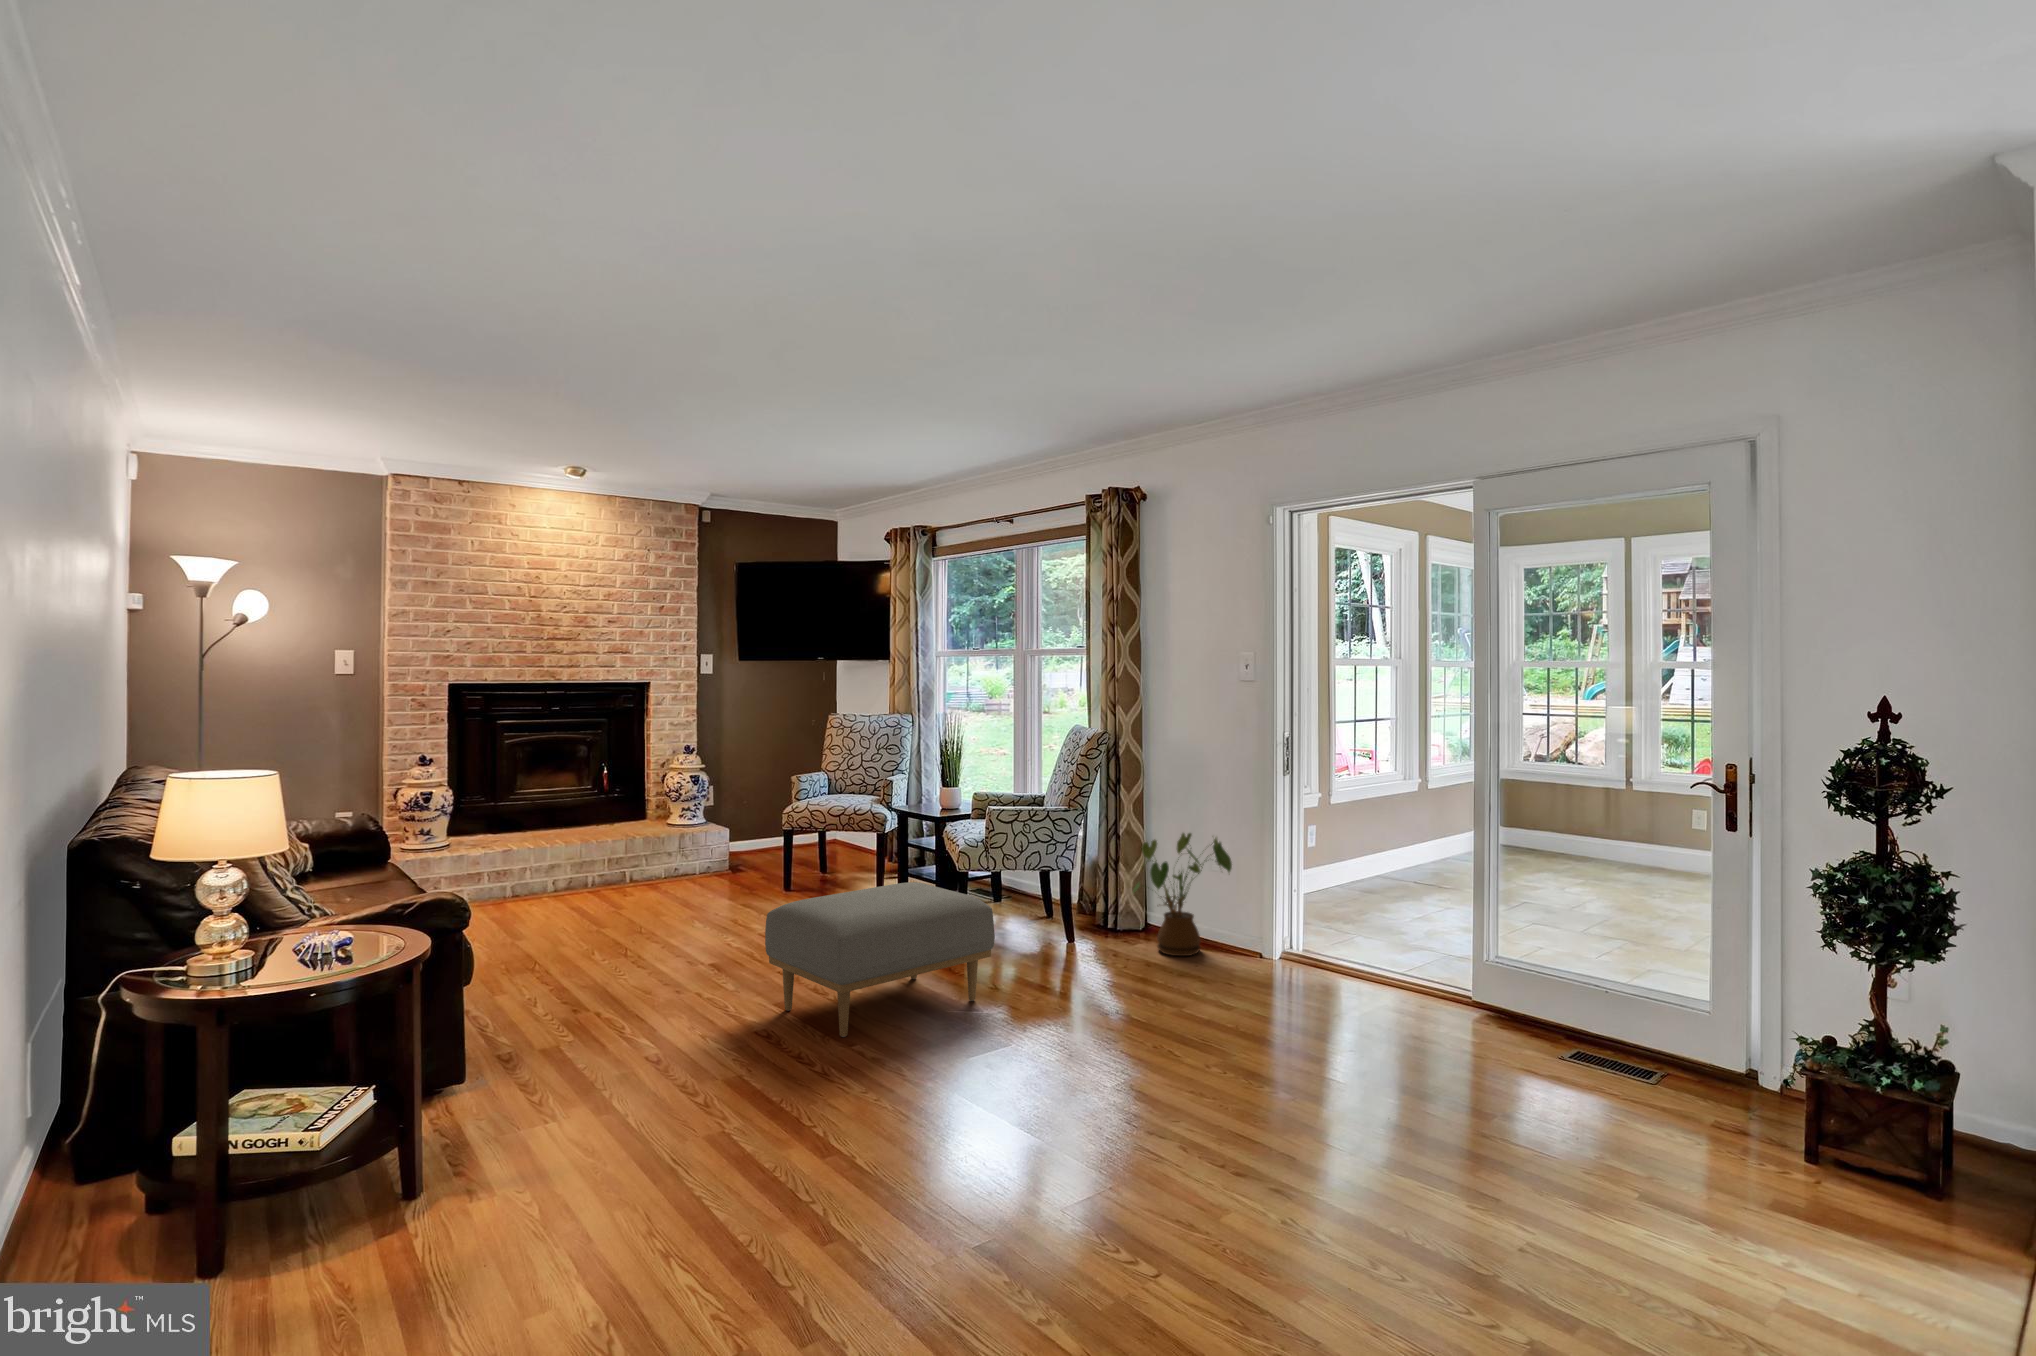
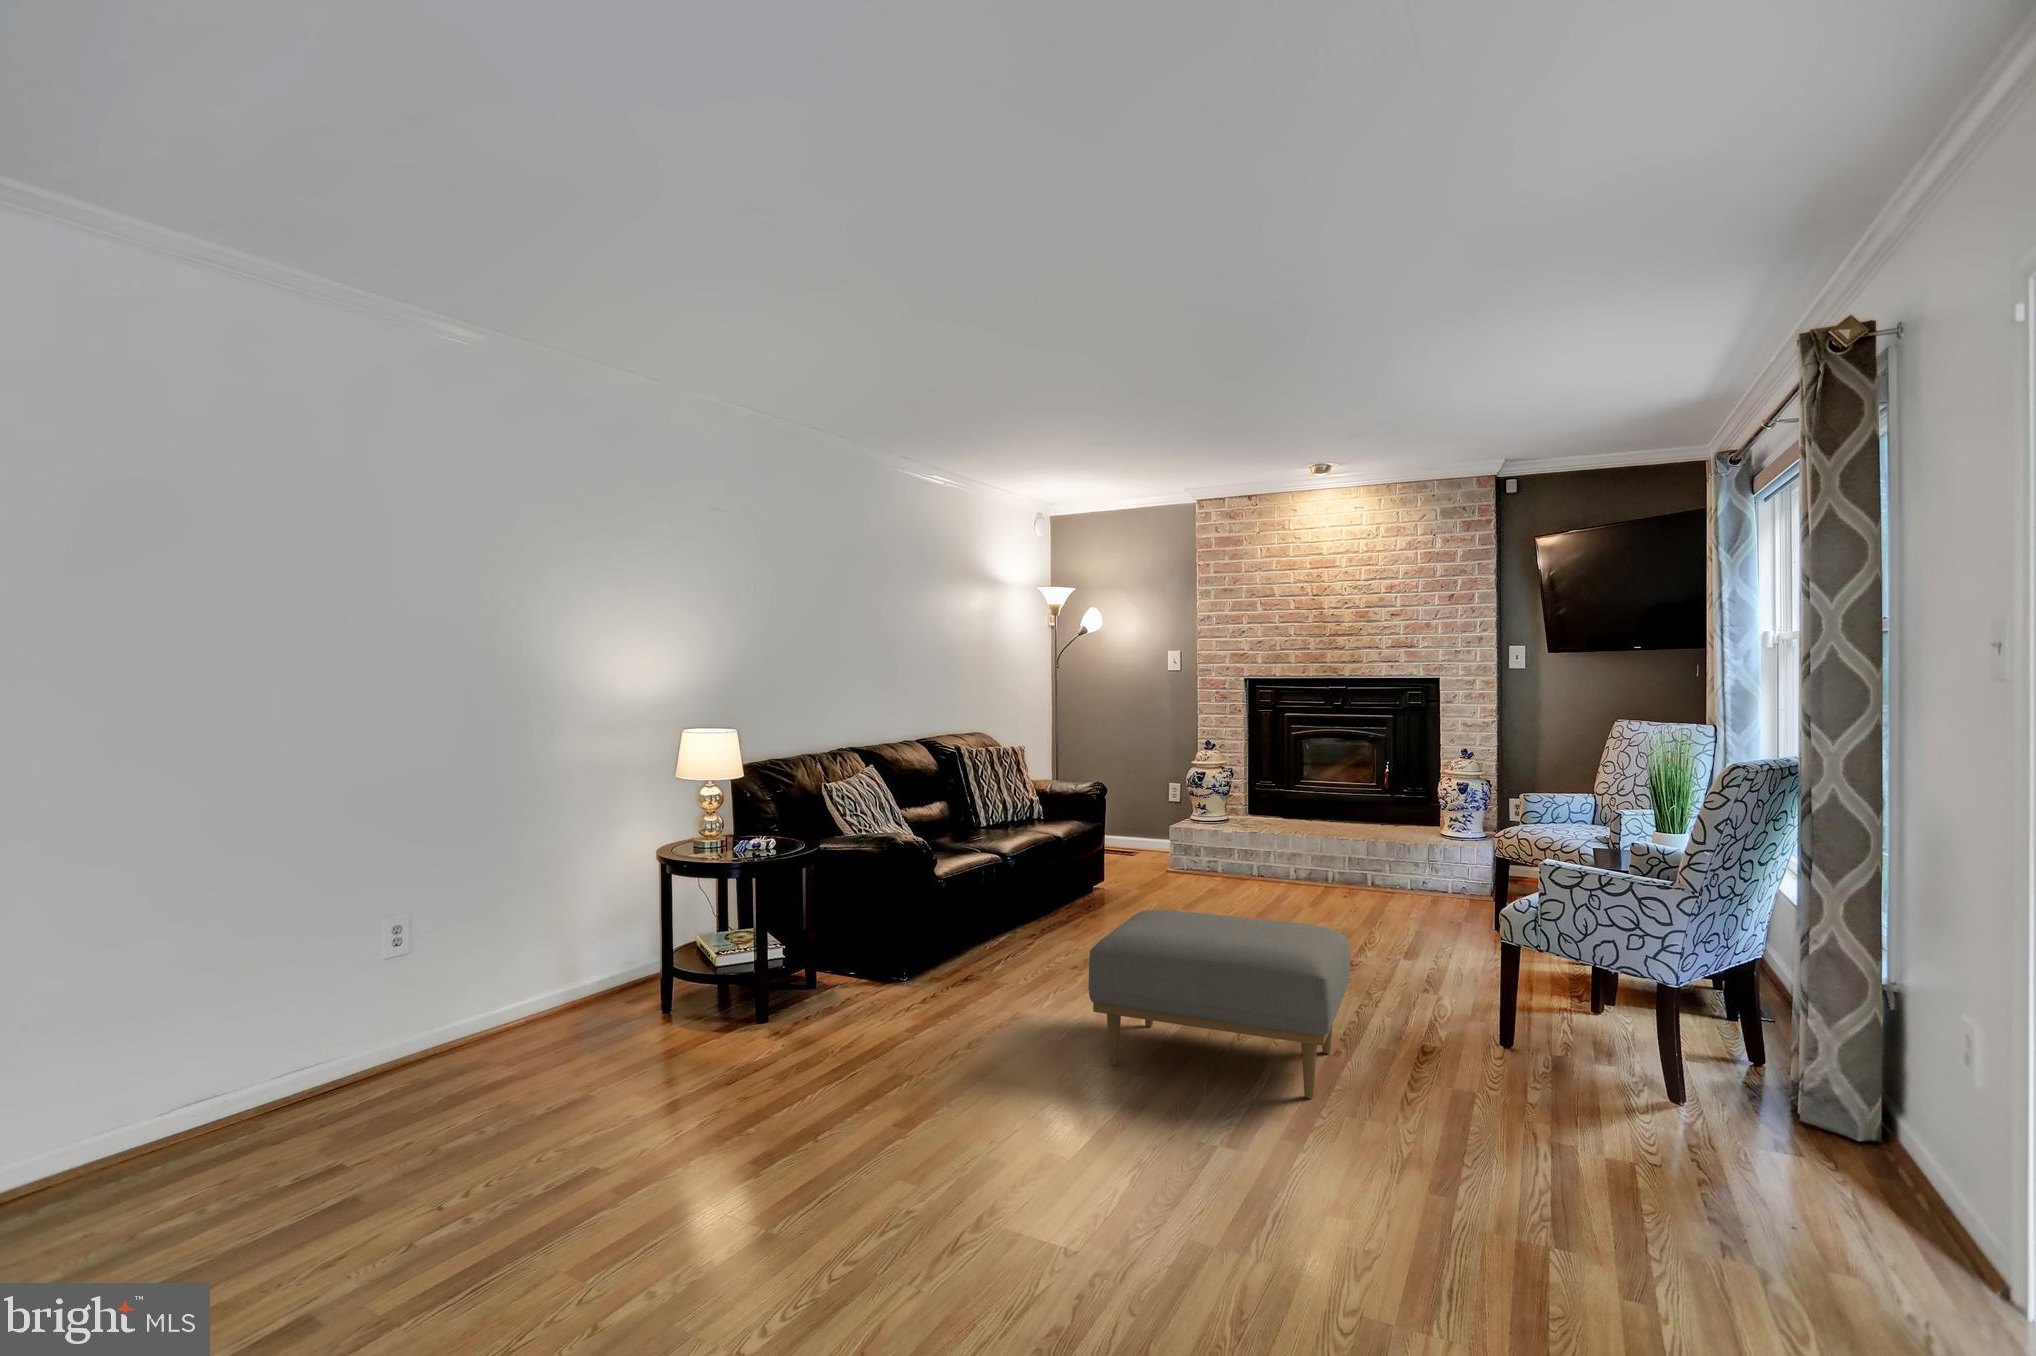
house plant: present [1133,833,1232,956] -> none [1690,968,1953,1220]

